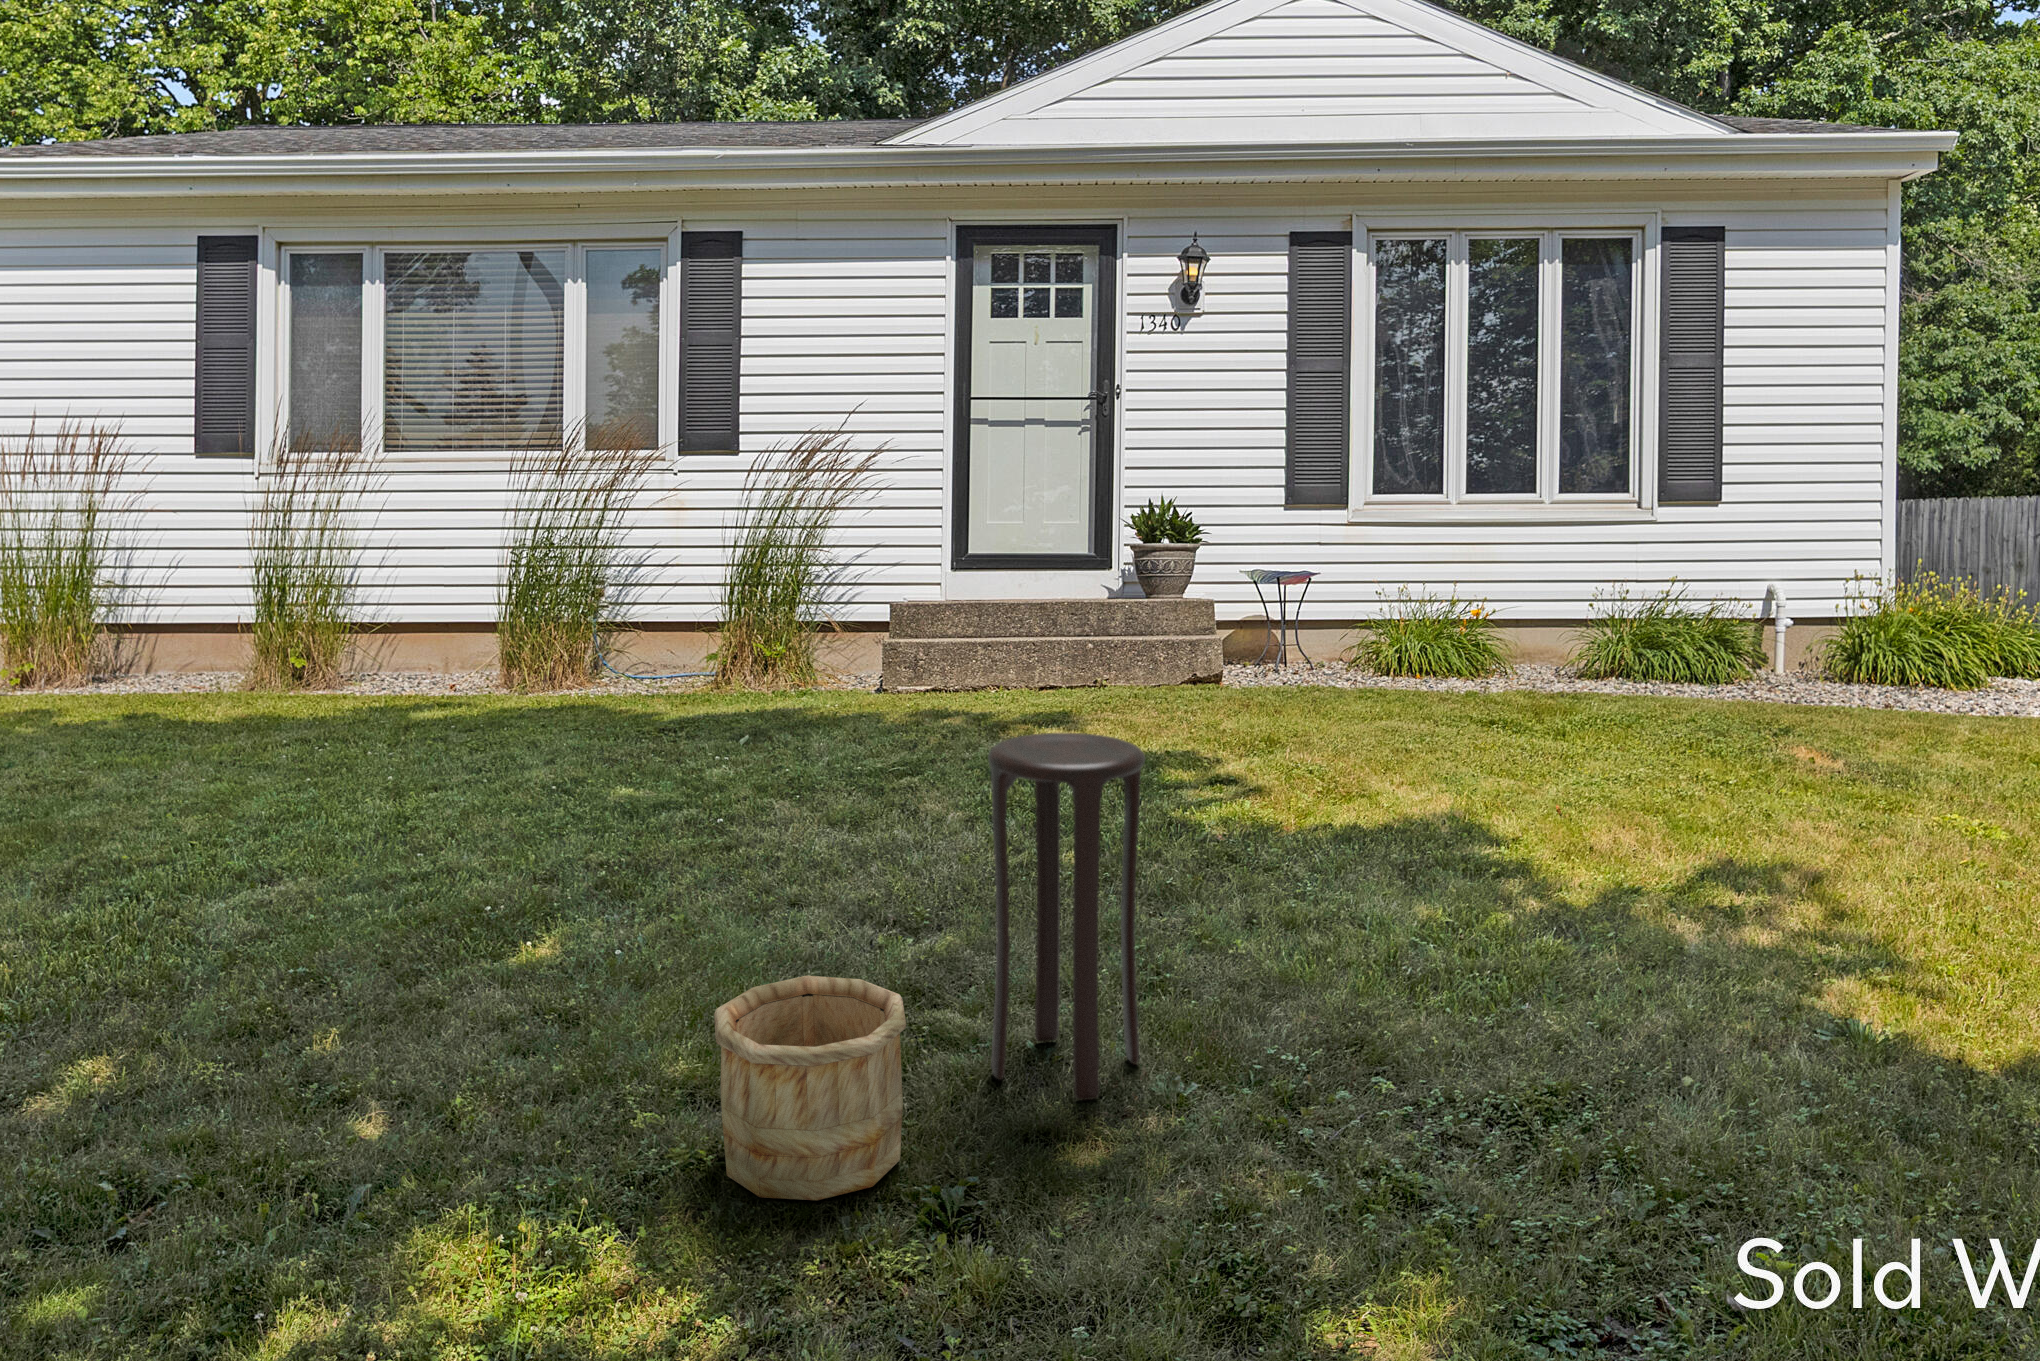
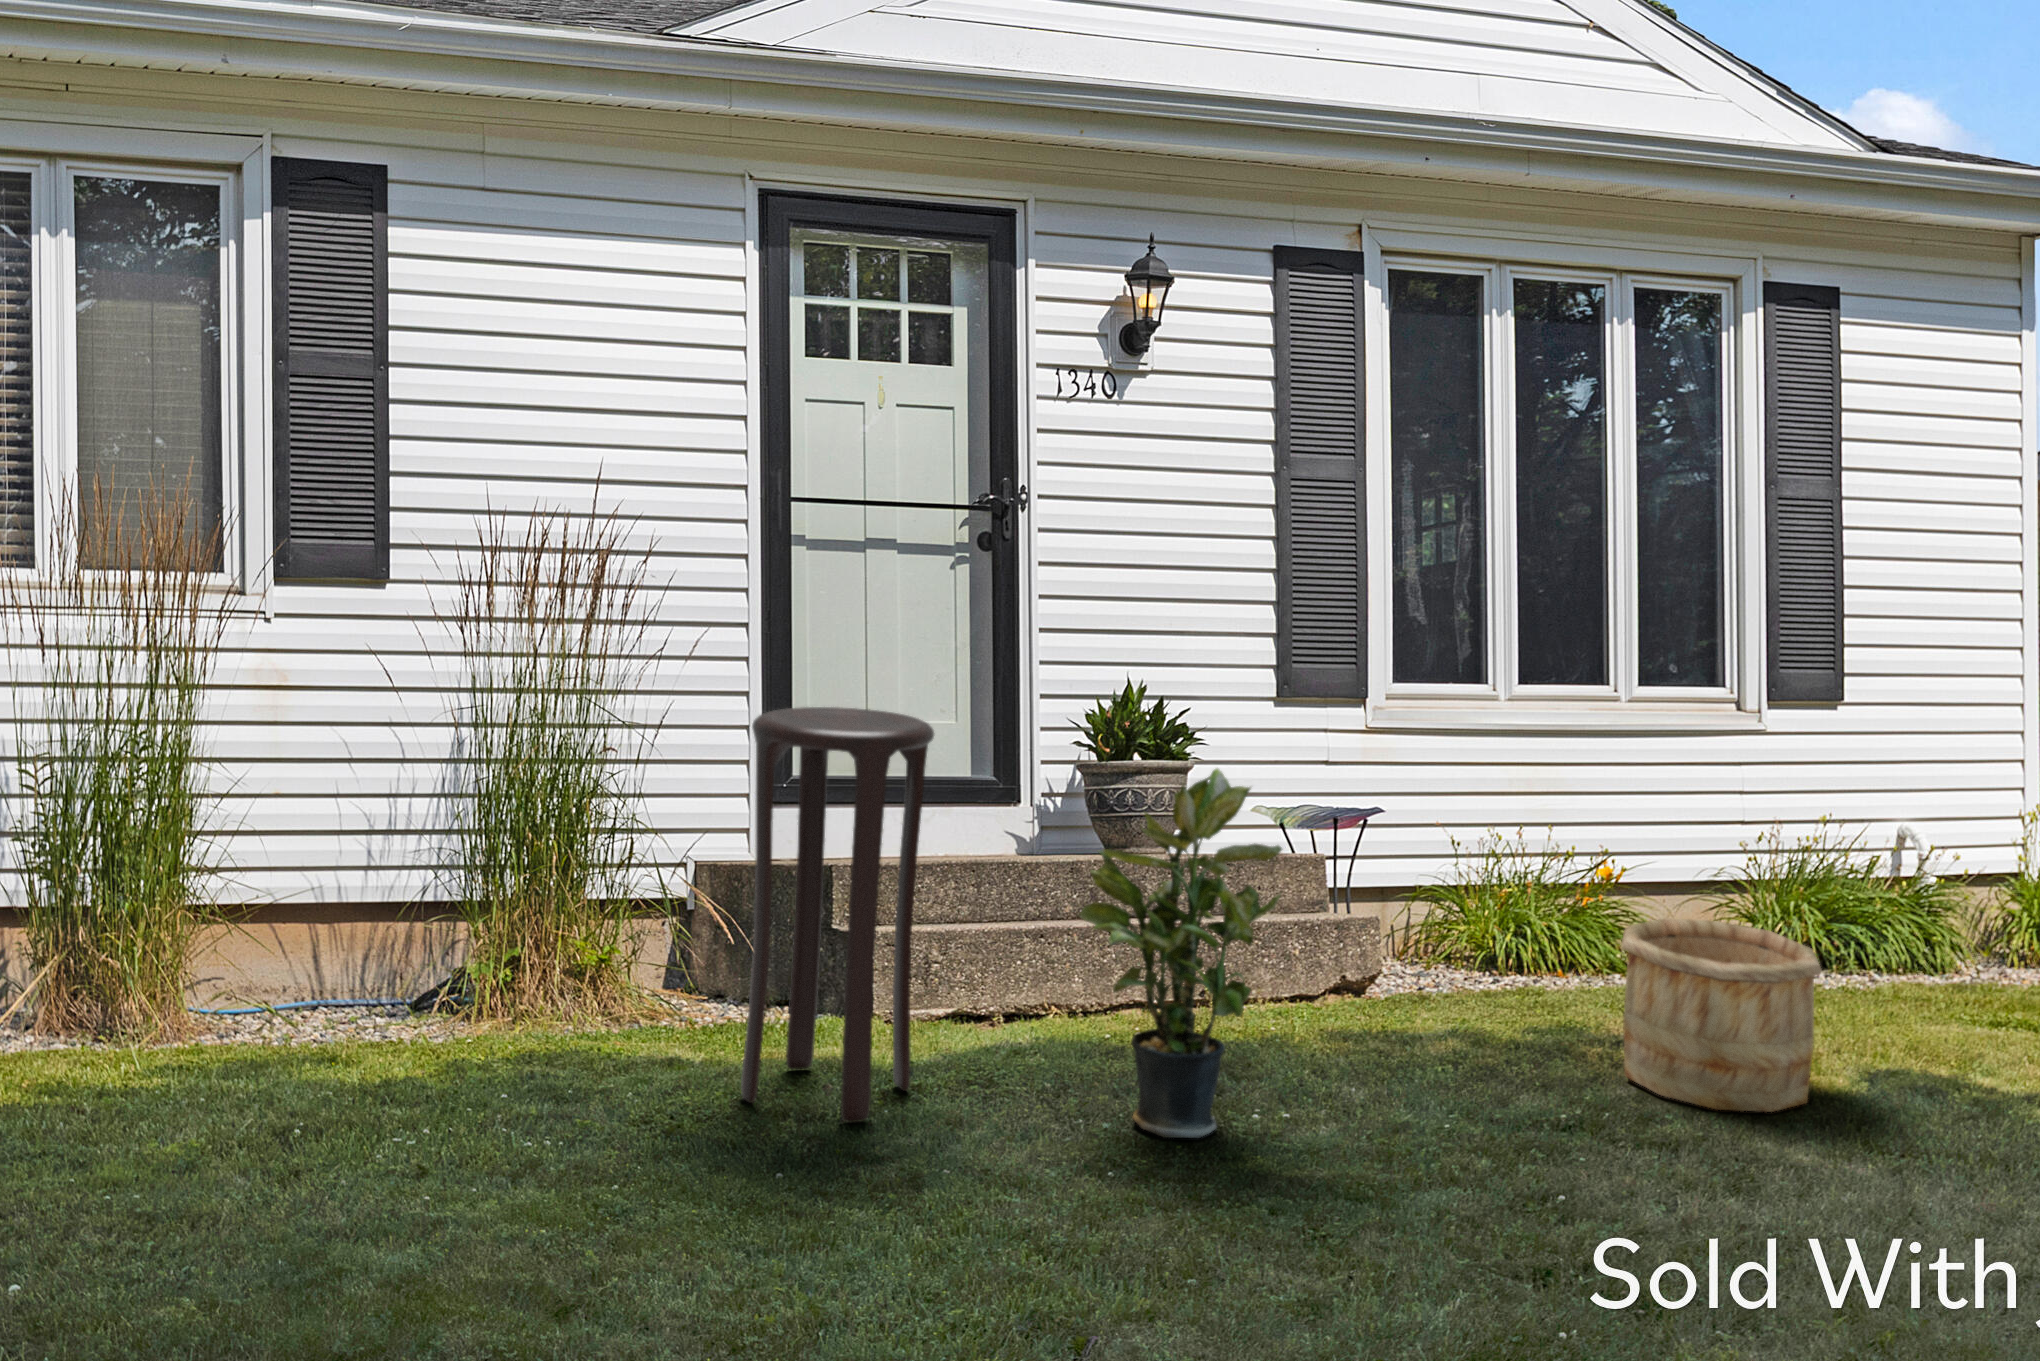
potted plant: none [1276,786,1457,1116] -> present [1079,769,1282,1138]
wooden bucket: present [714,976,906,1200] -> present [1622,918,1821,1112]

